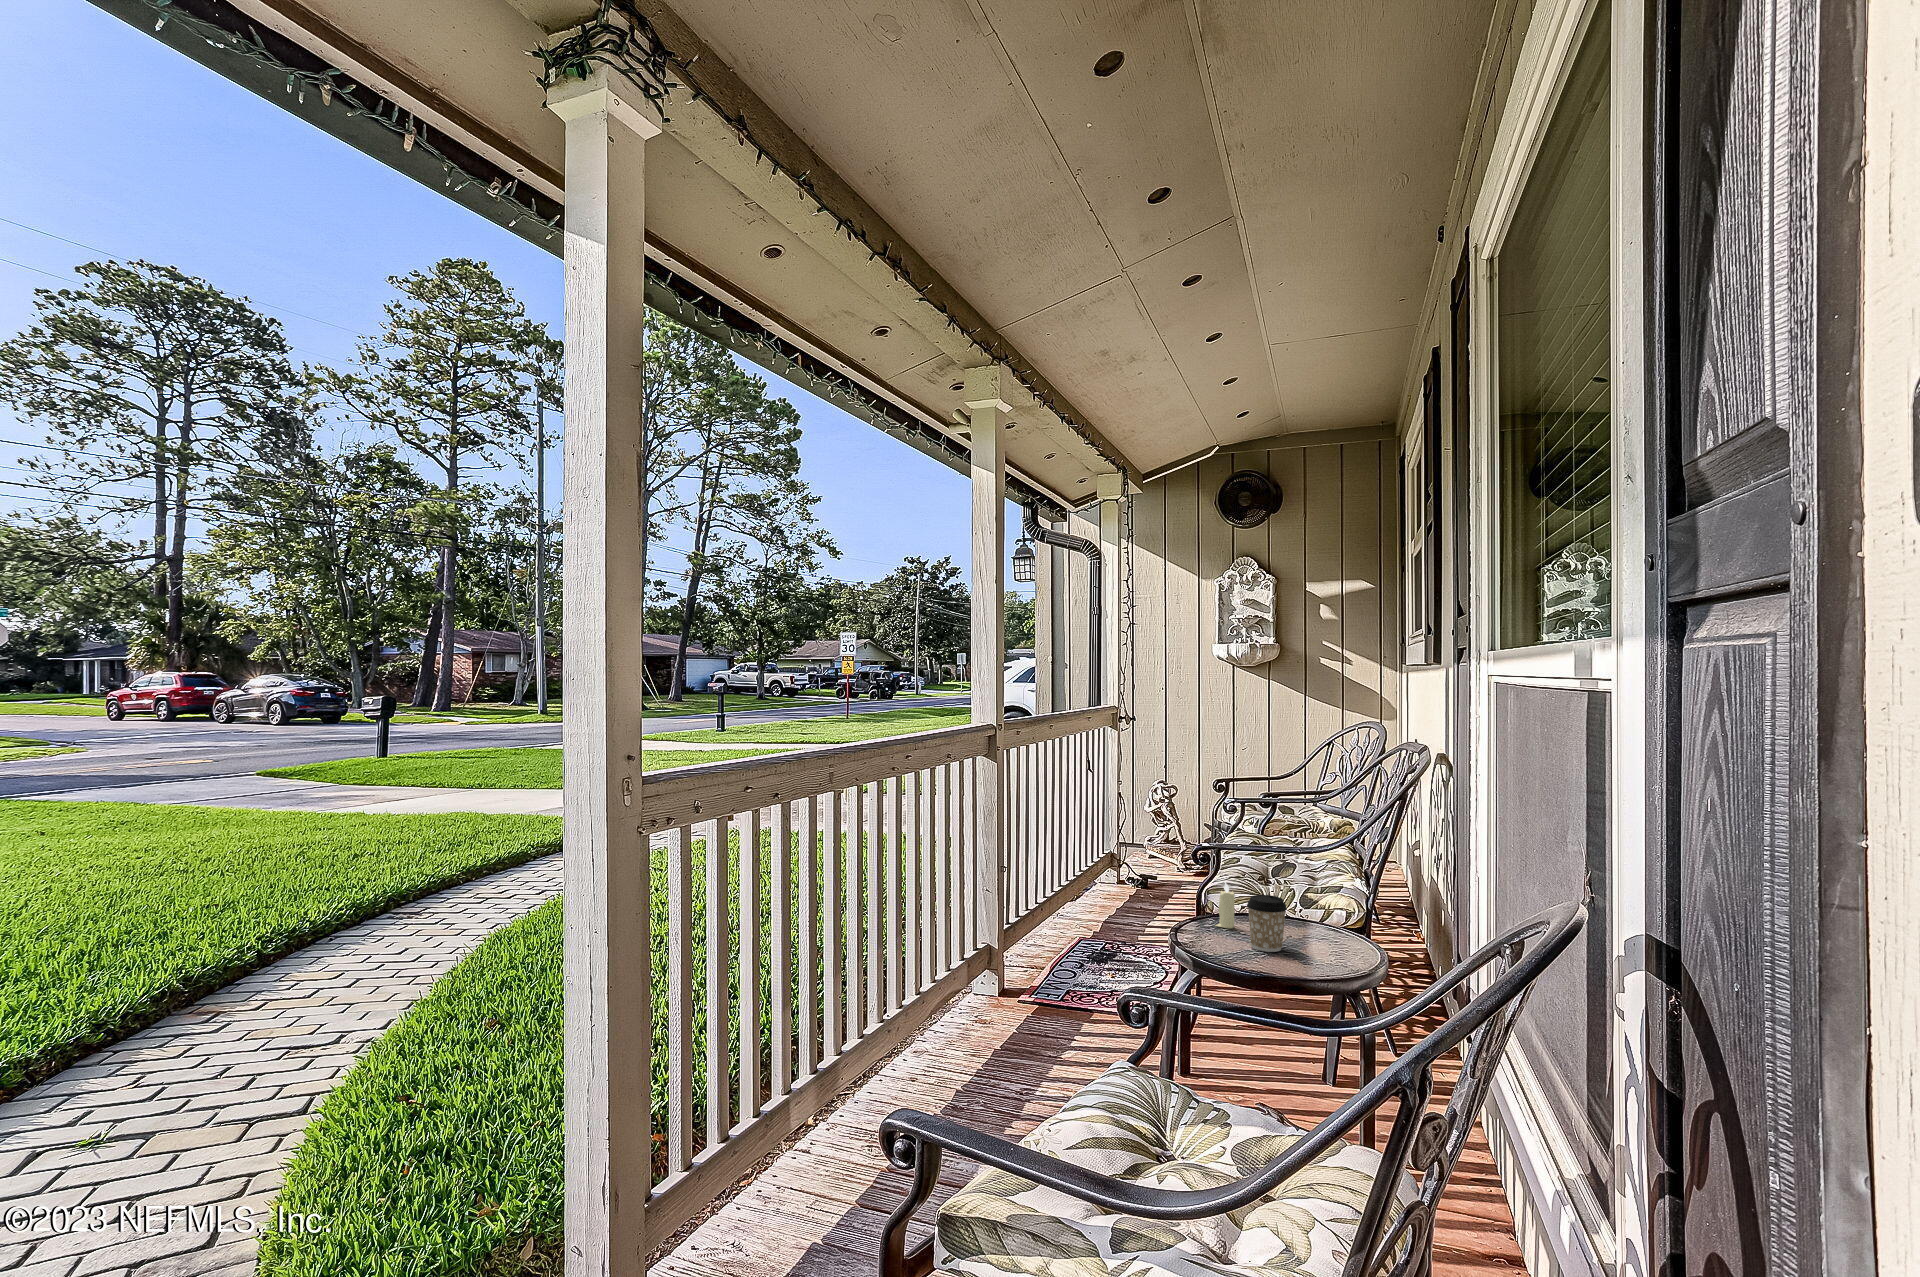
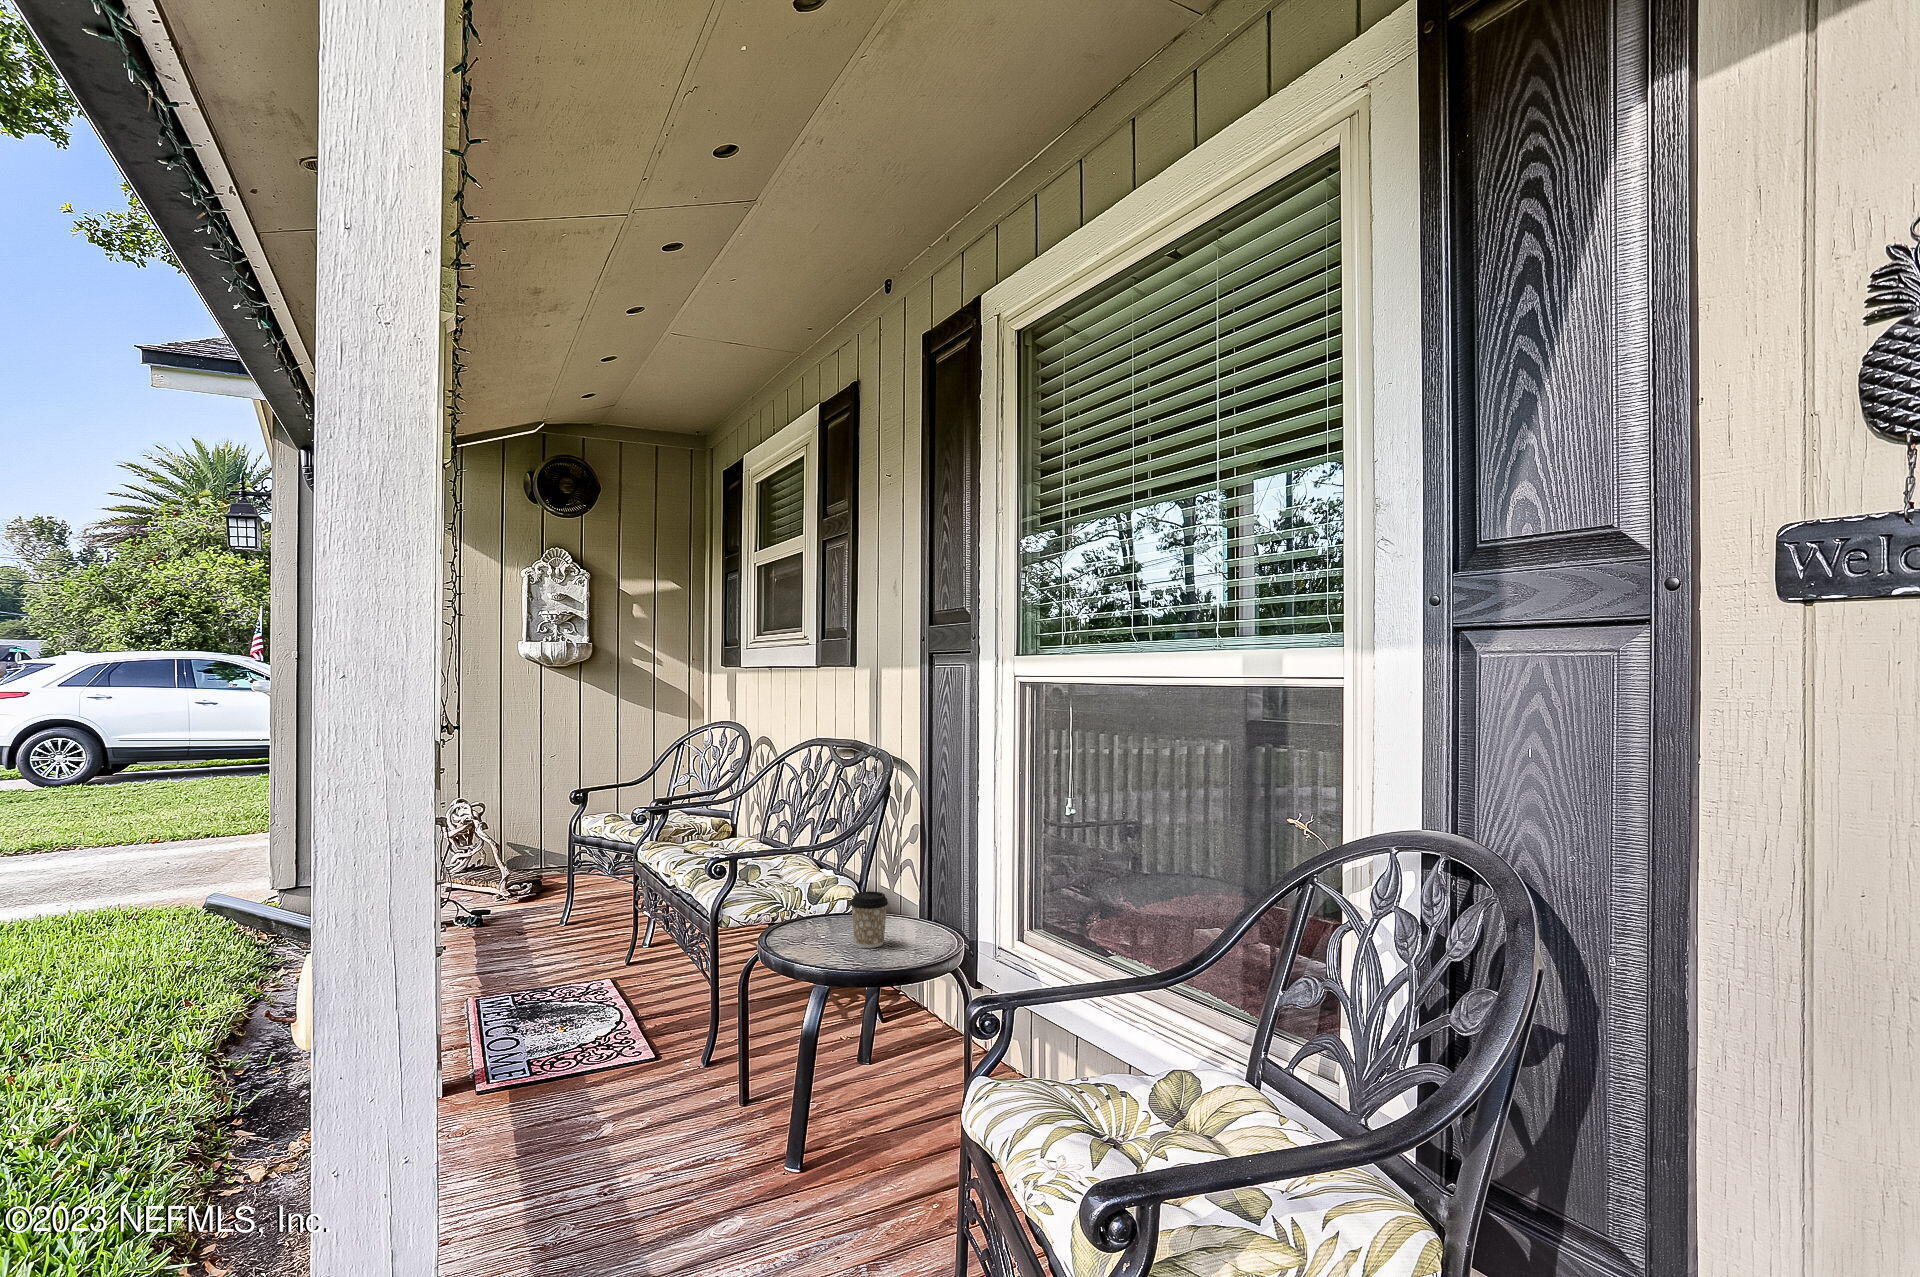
candle: present [1215,882,1235,928] -> none [797,888,815,936]

